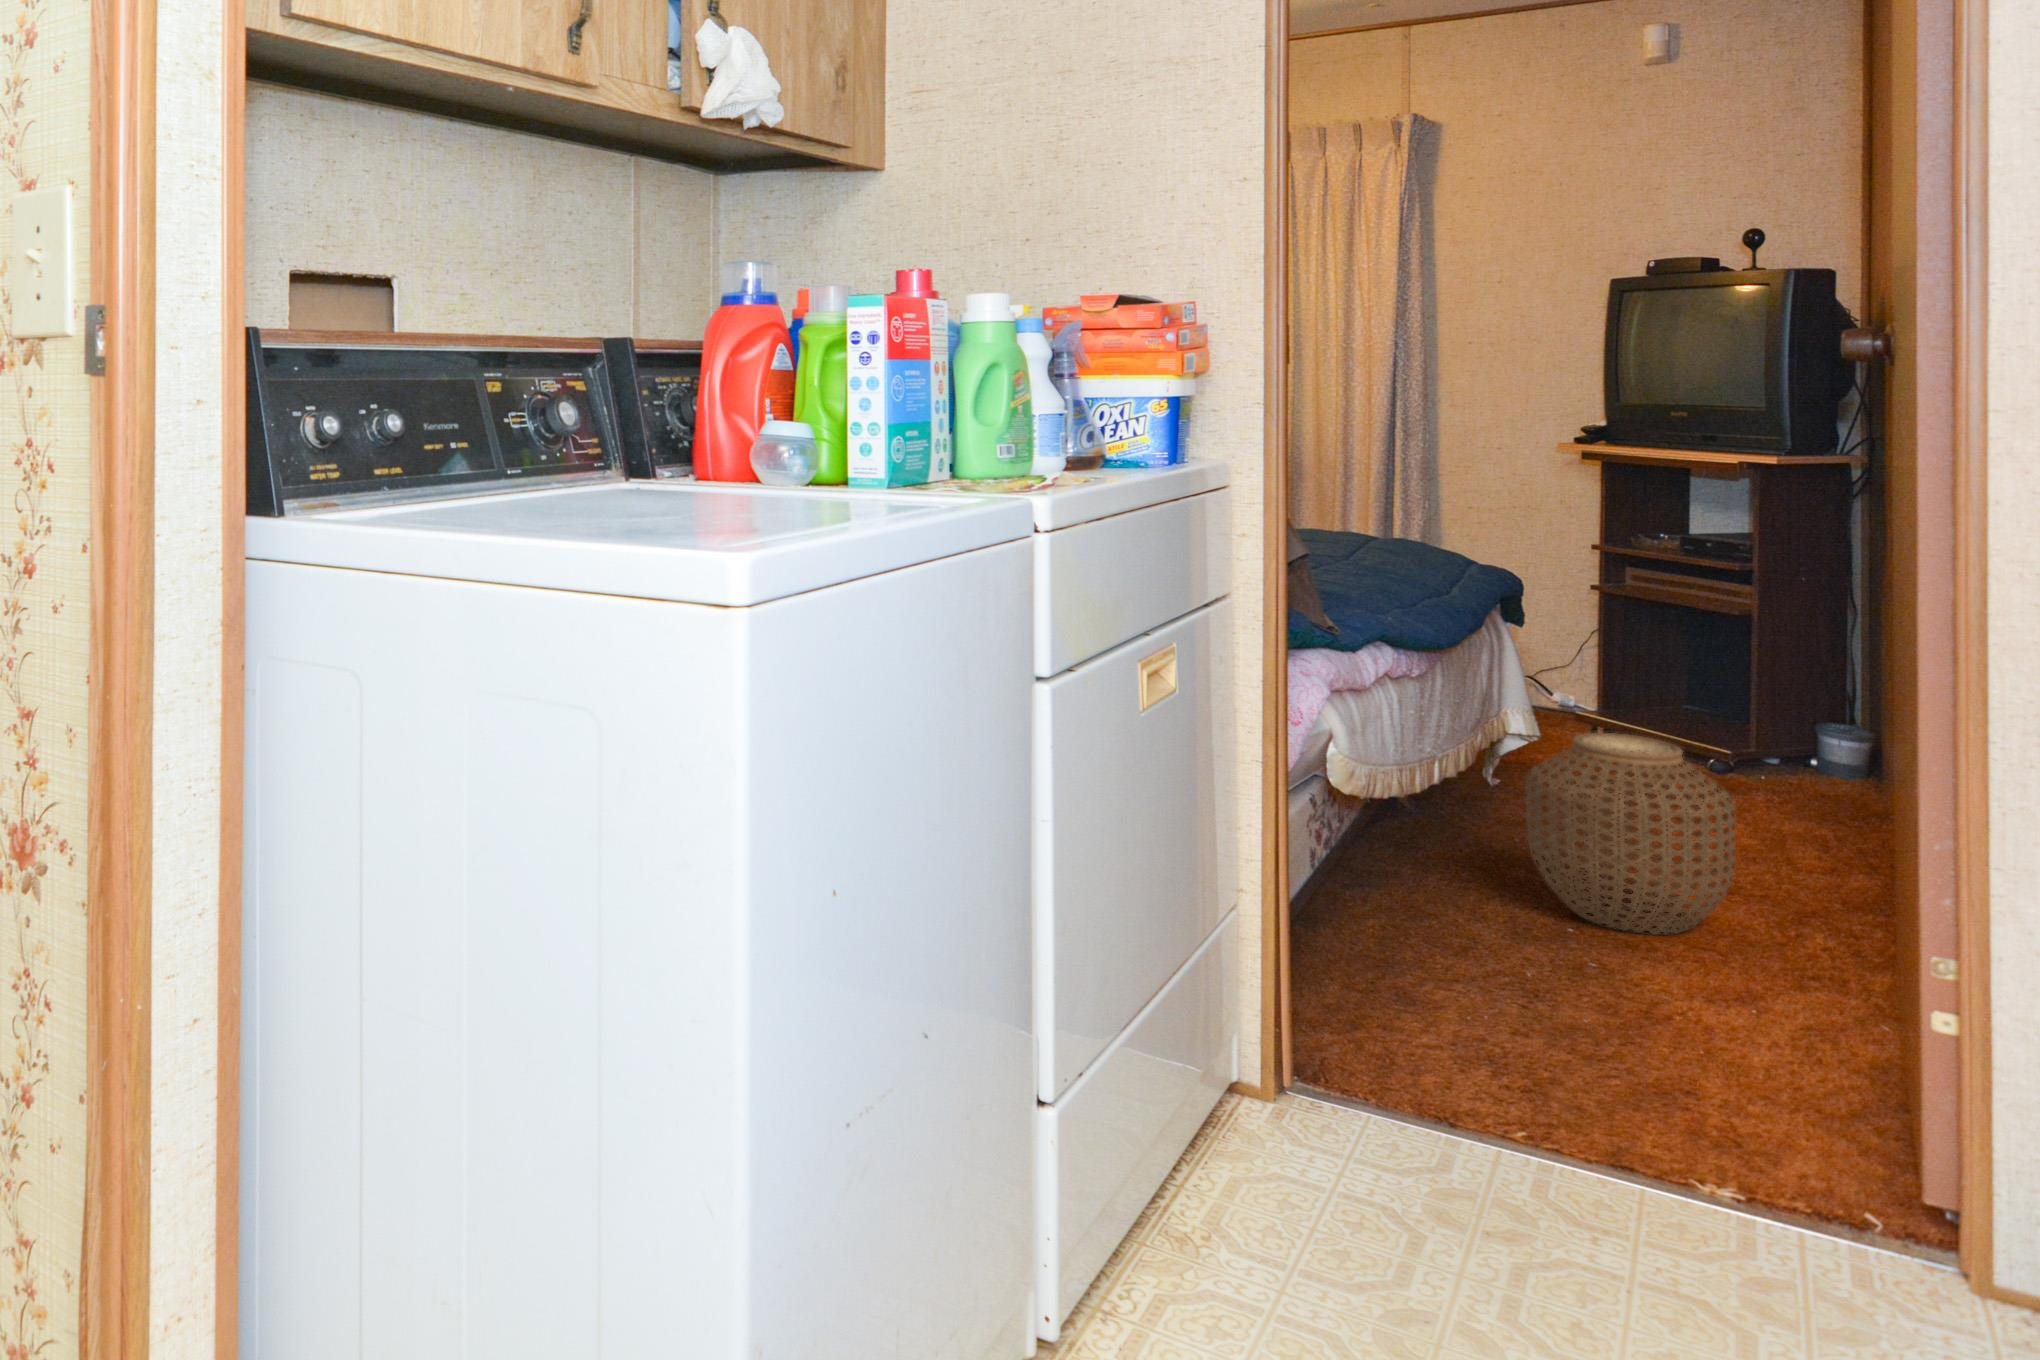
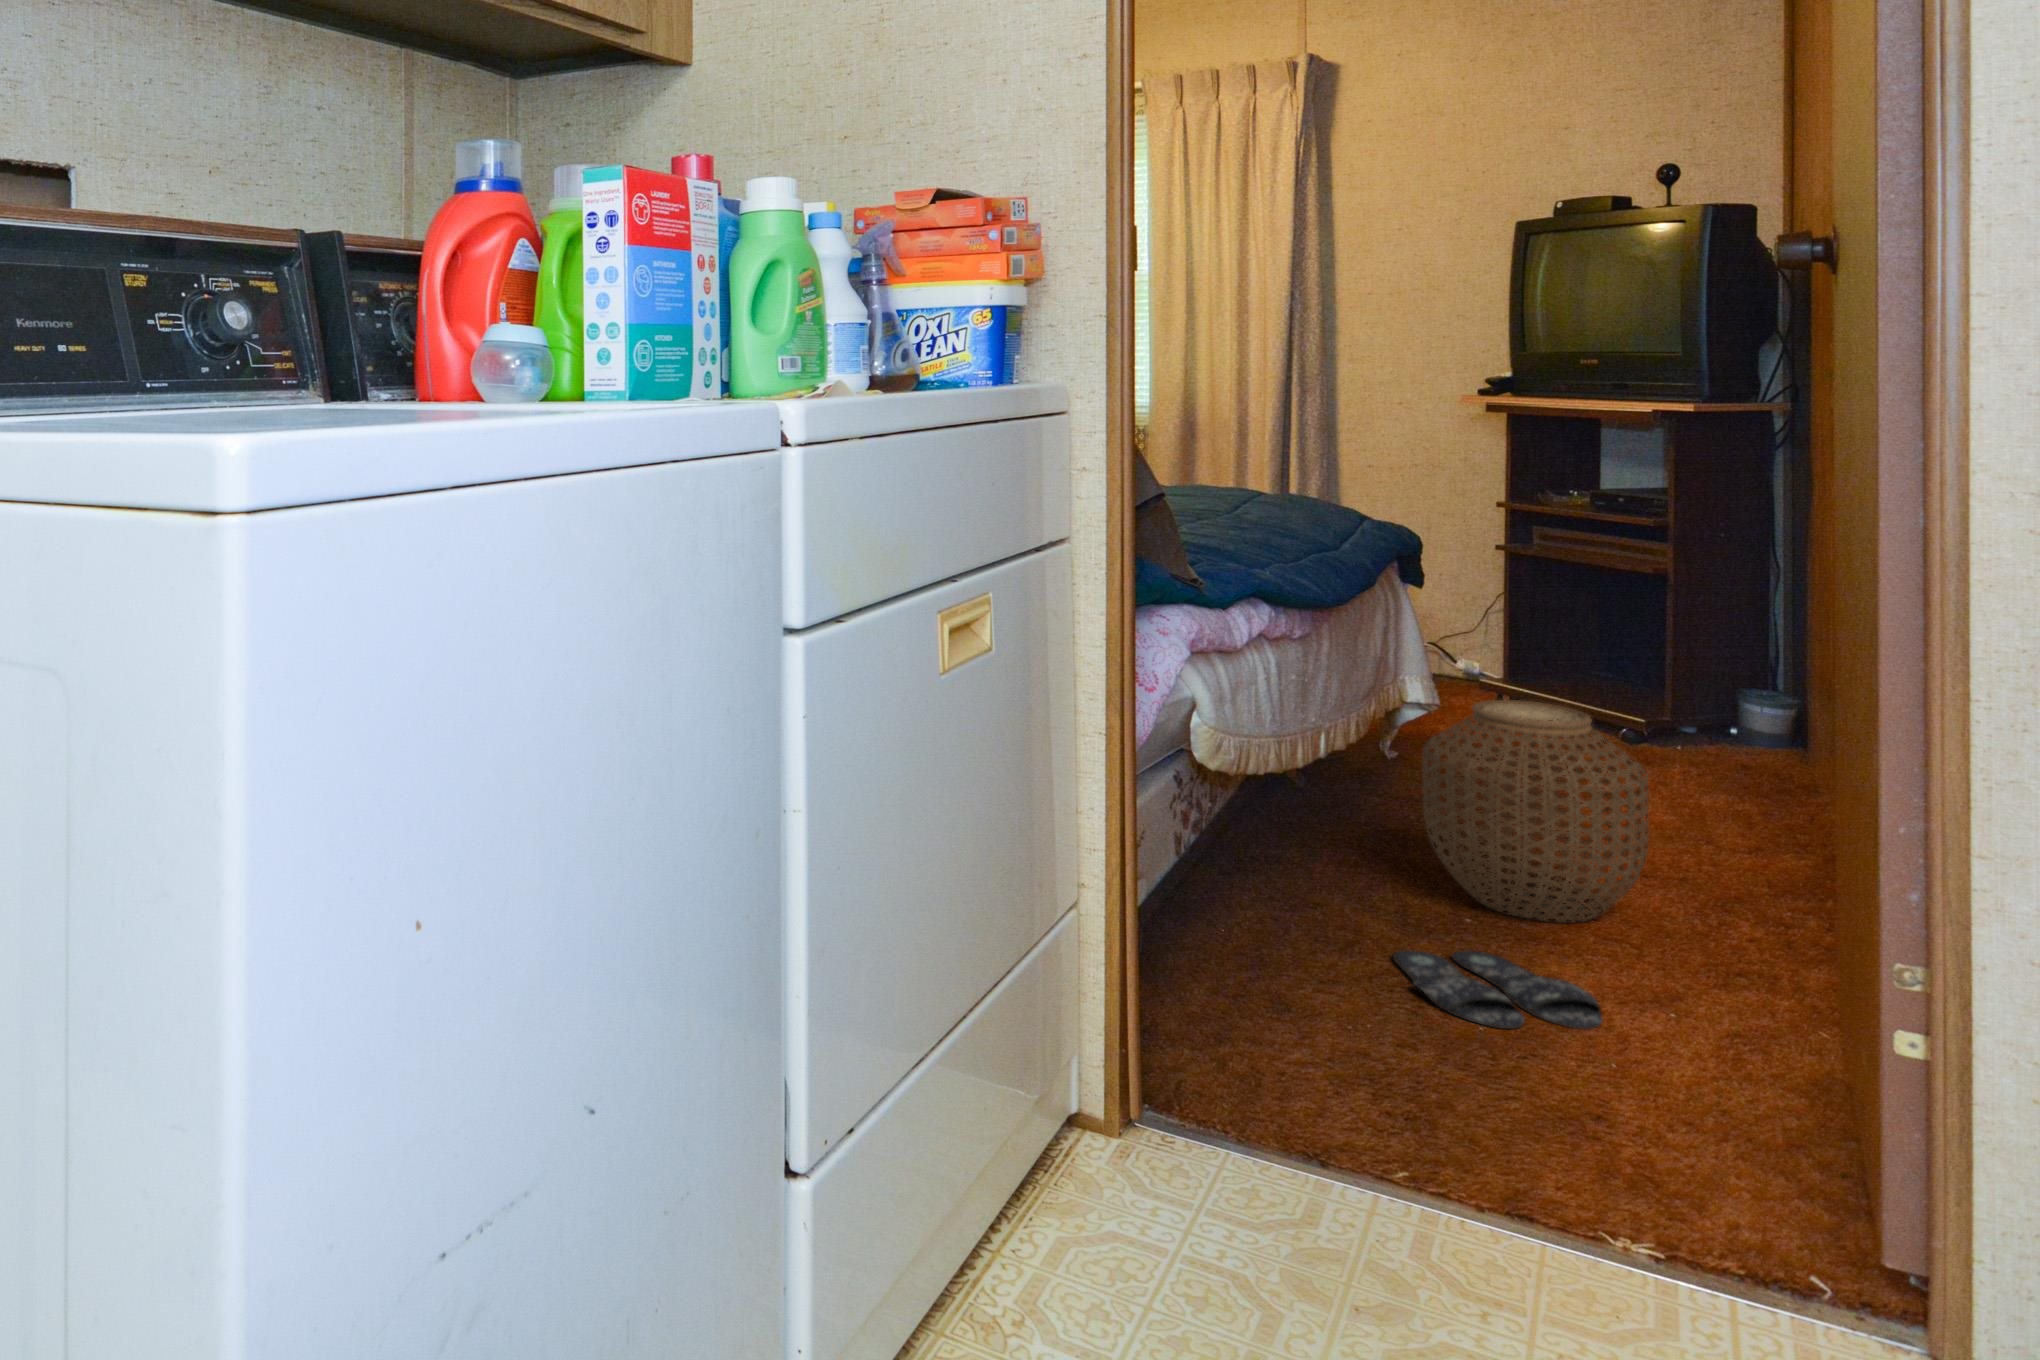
slippers: none [1502,956,1693,1024] -> present [1393,950,1602,1030]

